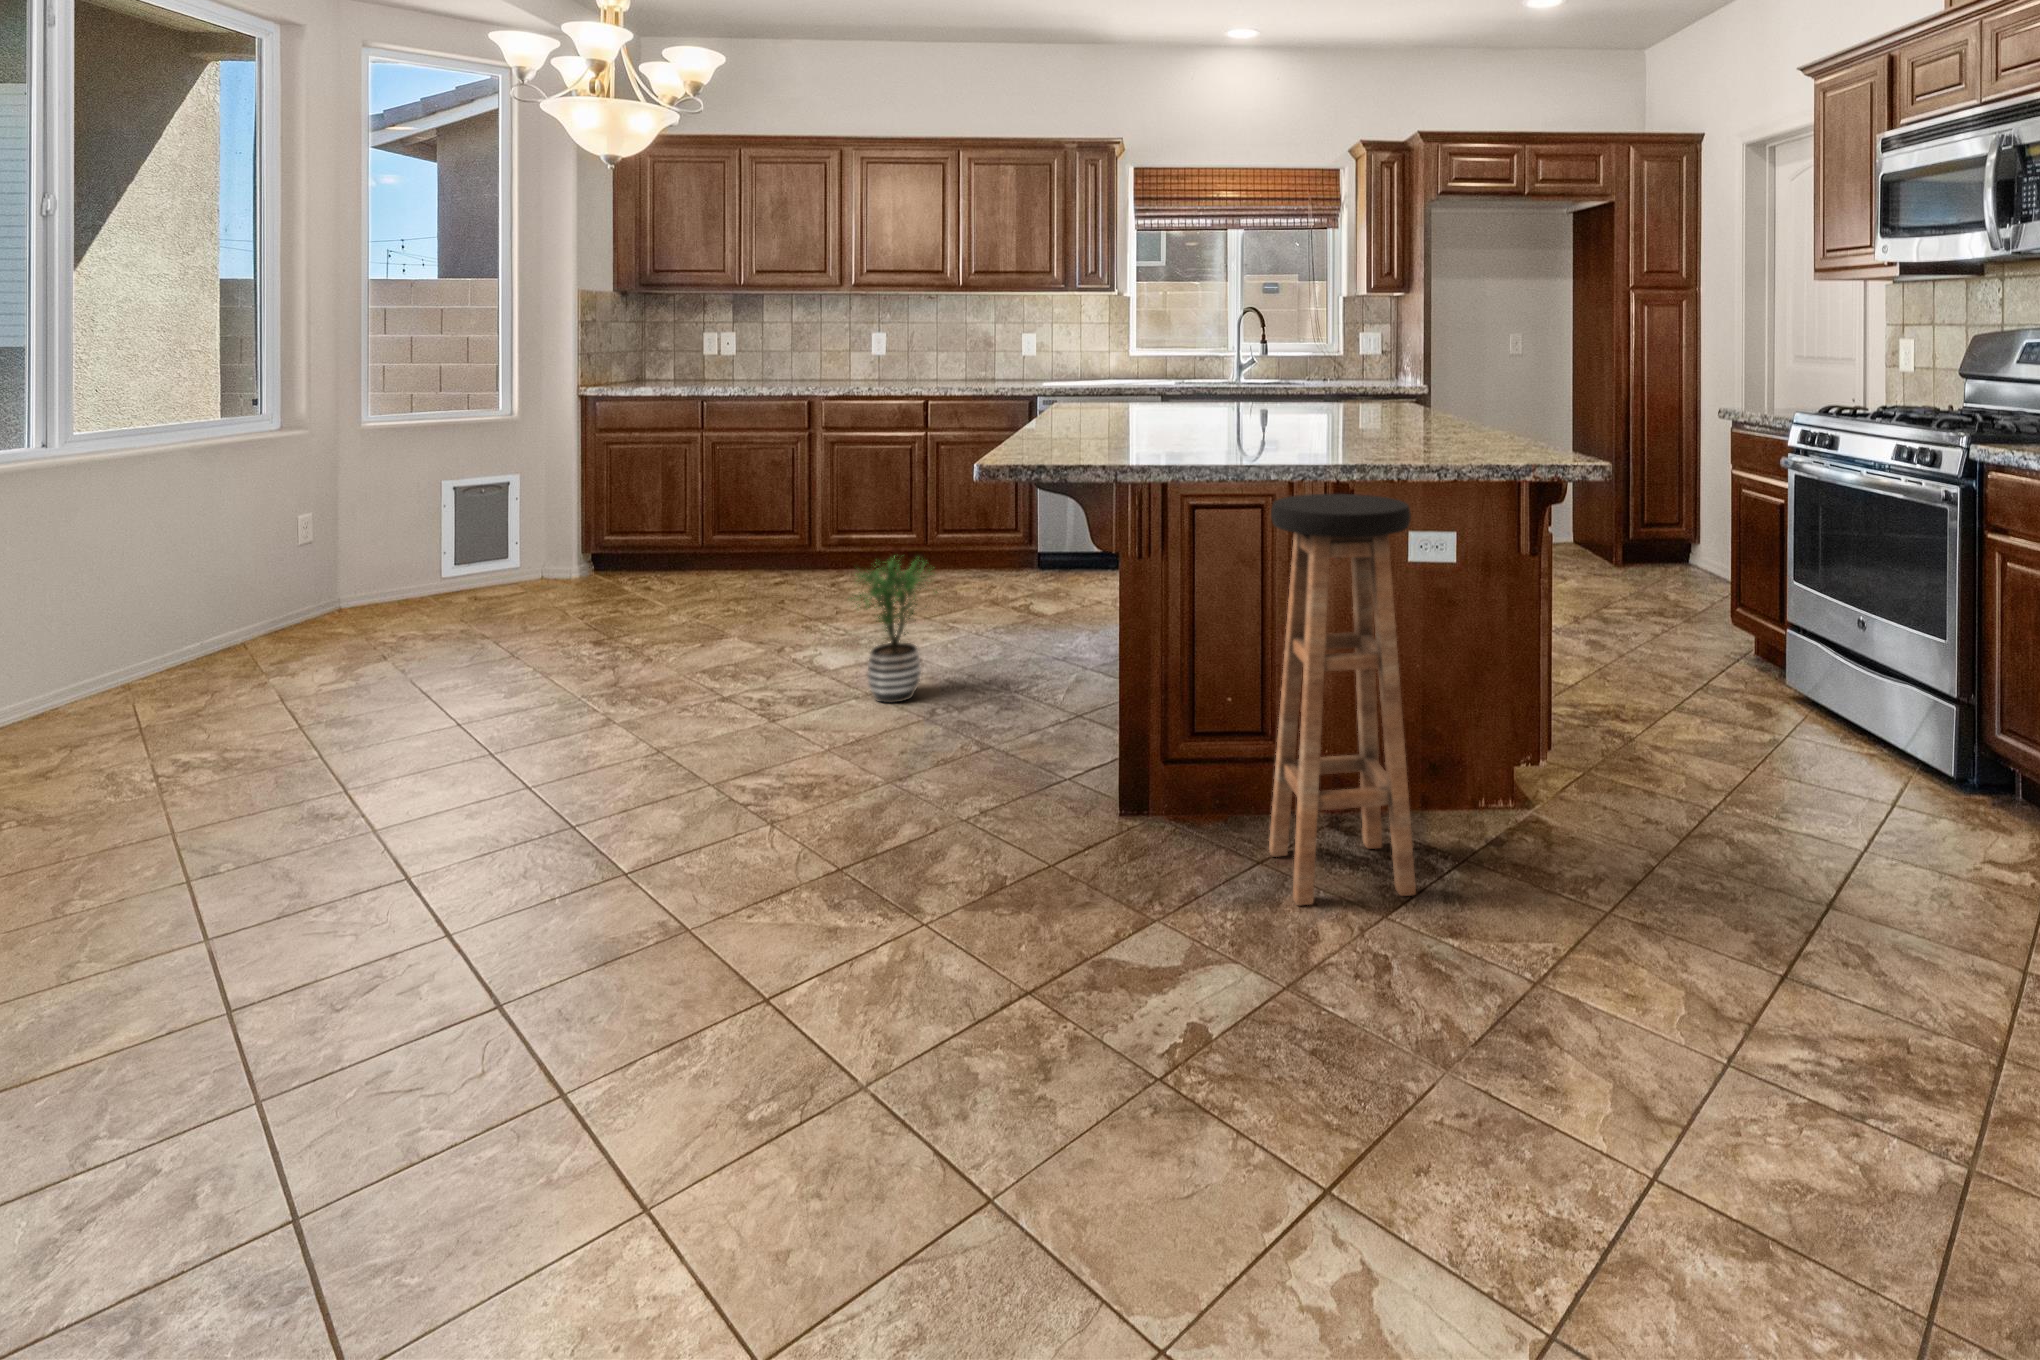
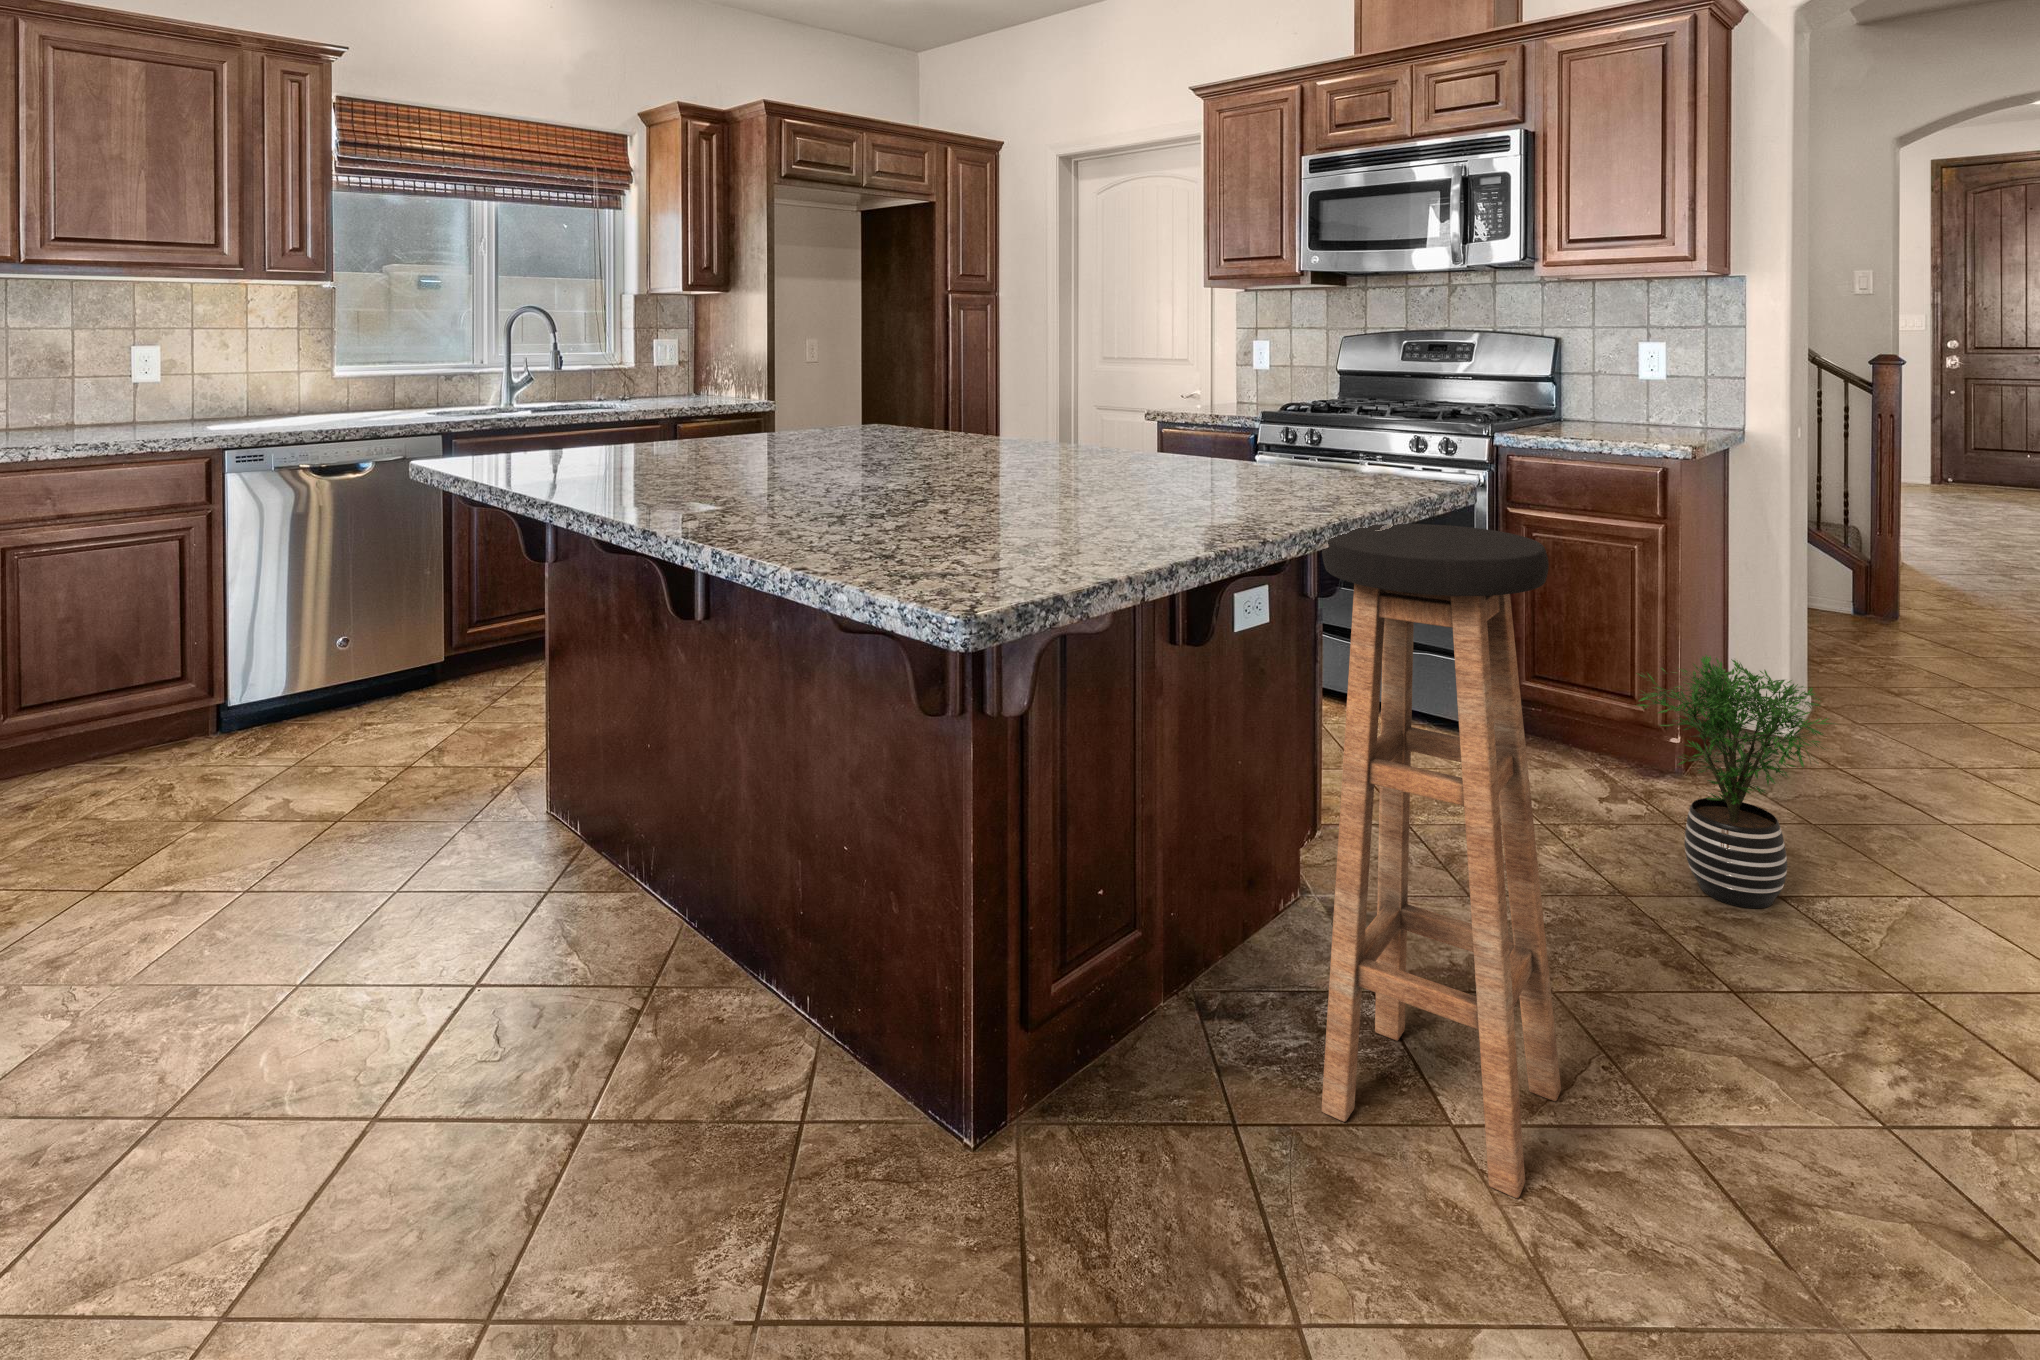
potted plant: present [848,556,937,703] -> present [1636,655,1834,908]

